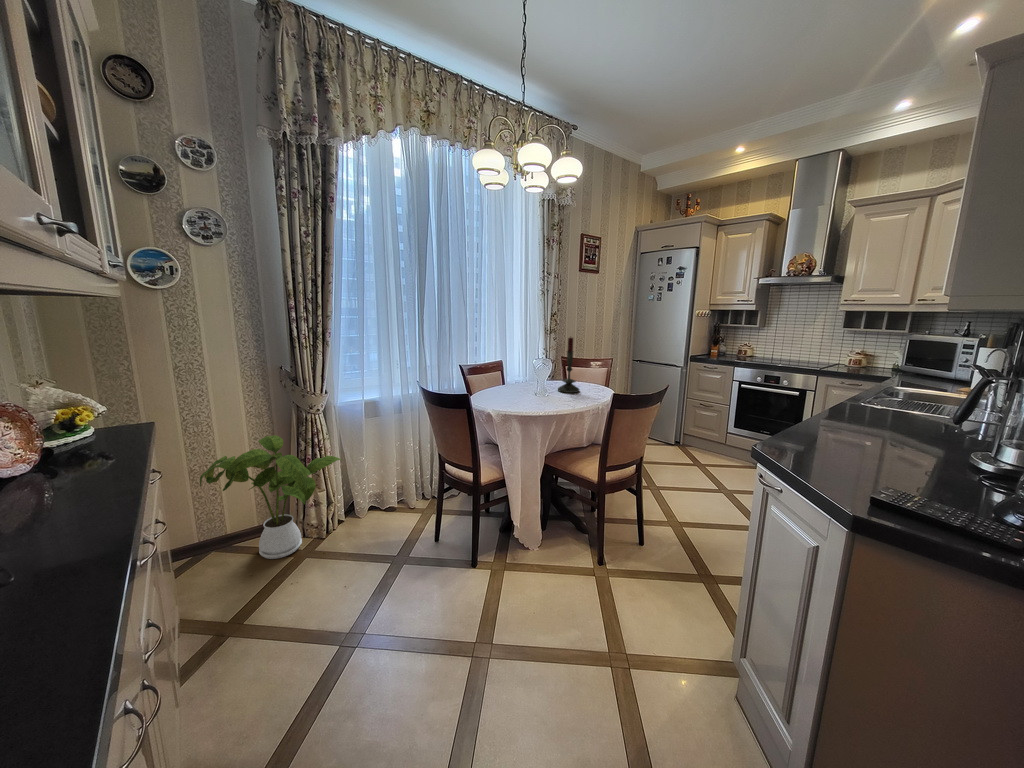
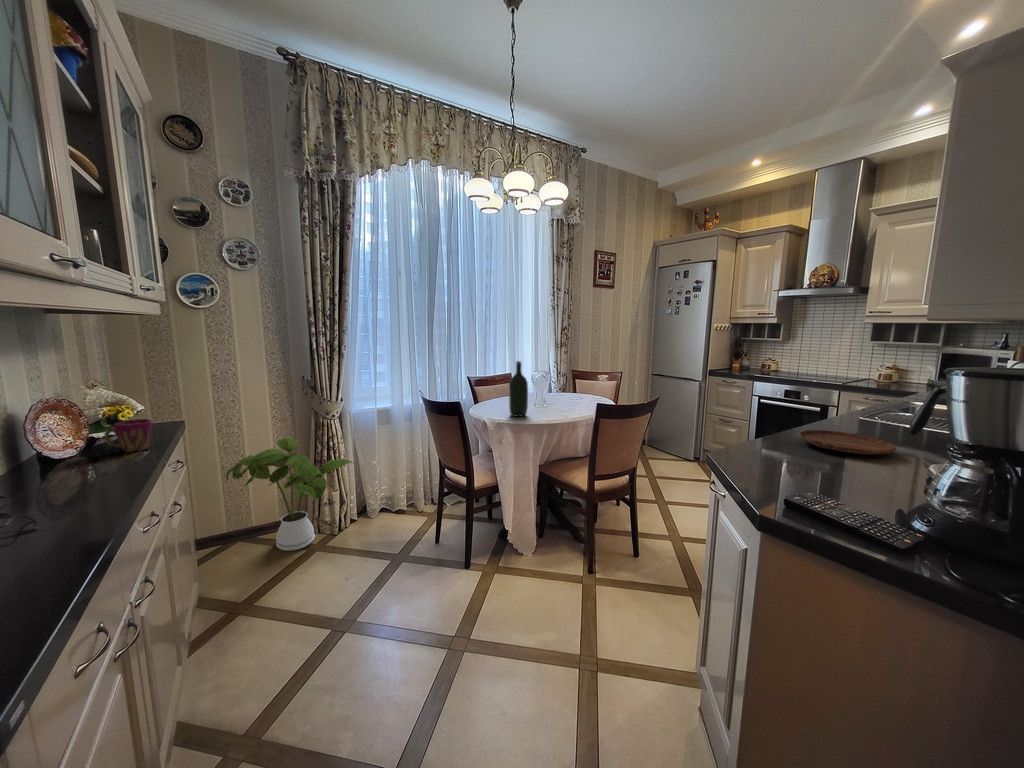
candle: present [558,337,579,393] -> none [558,348,579,404]
wine bottle: none [516,350,536,408] -> present [509,361,528,417]
tray: none [825,419,925,444] -> present [798,430,897,455]
cup: none [61,424,121,464] -> present [105,419,152,452]

